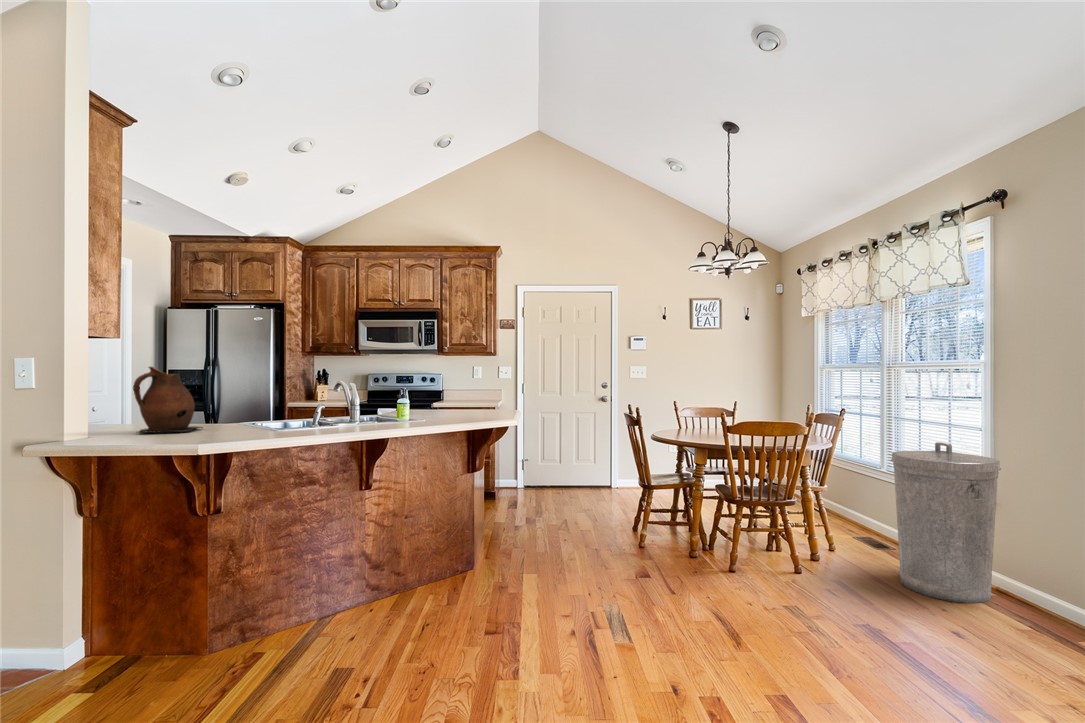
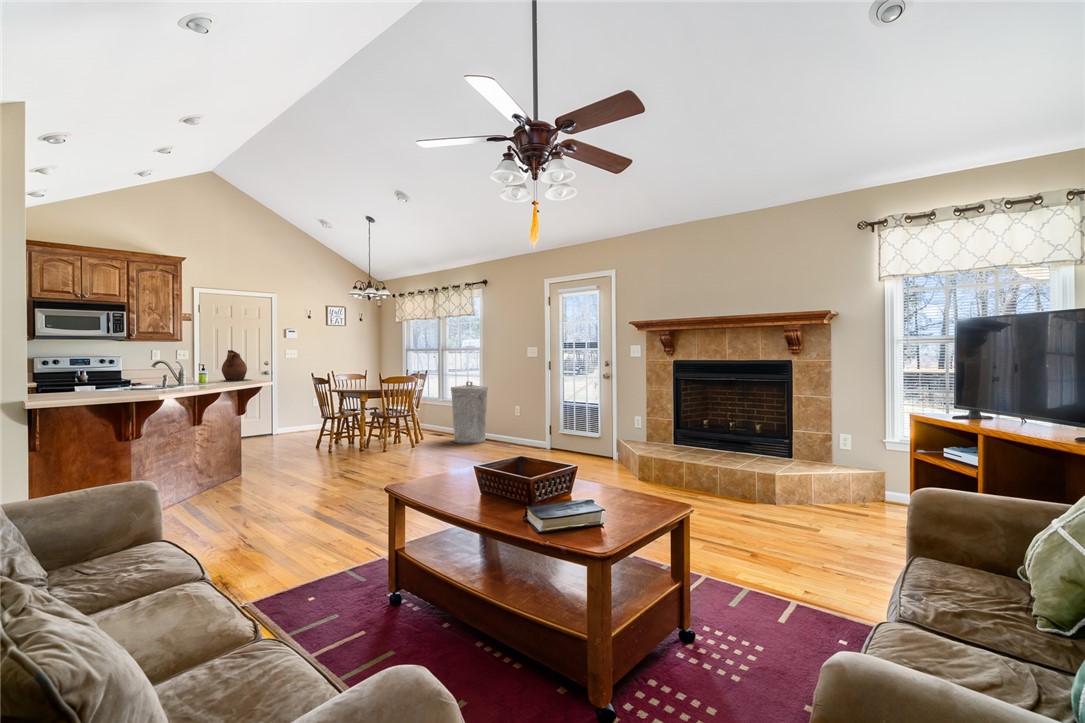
ceramic pitcher: present [133,367,203,433] -> present [222,350,249,381]

